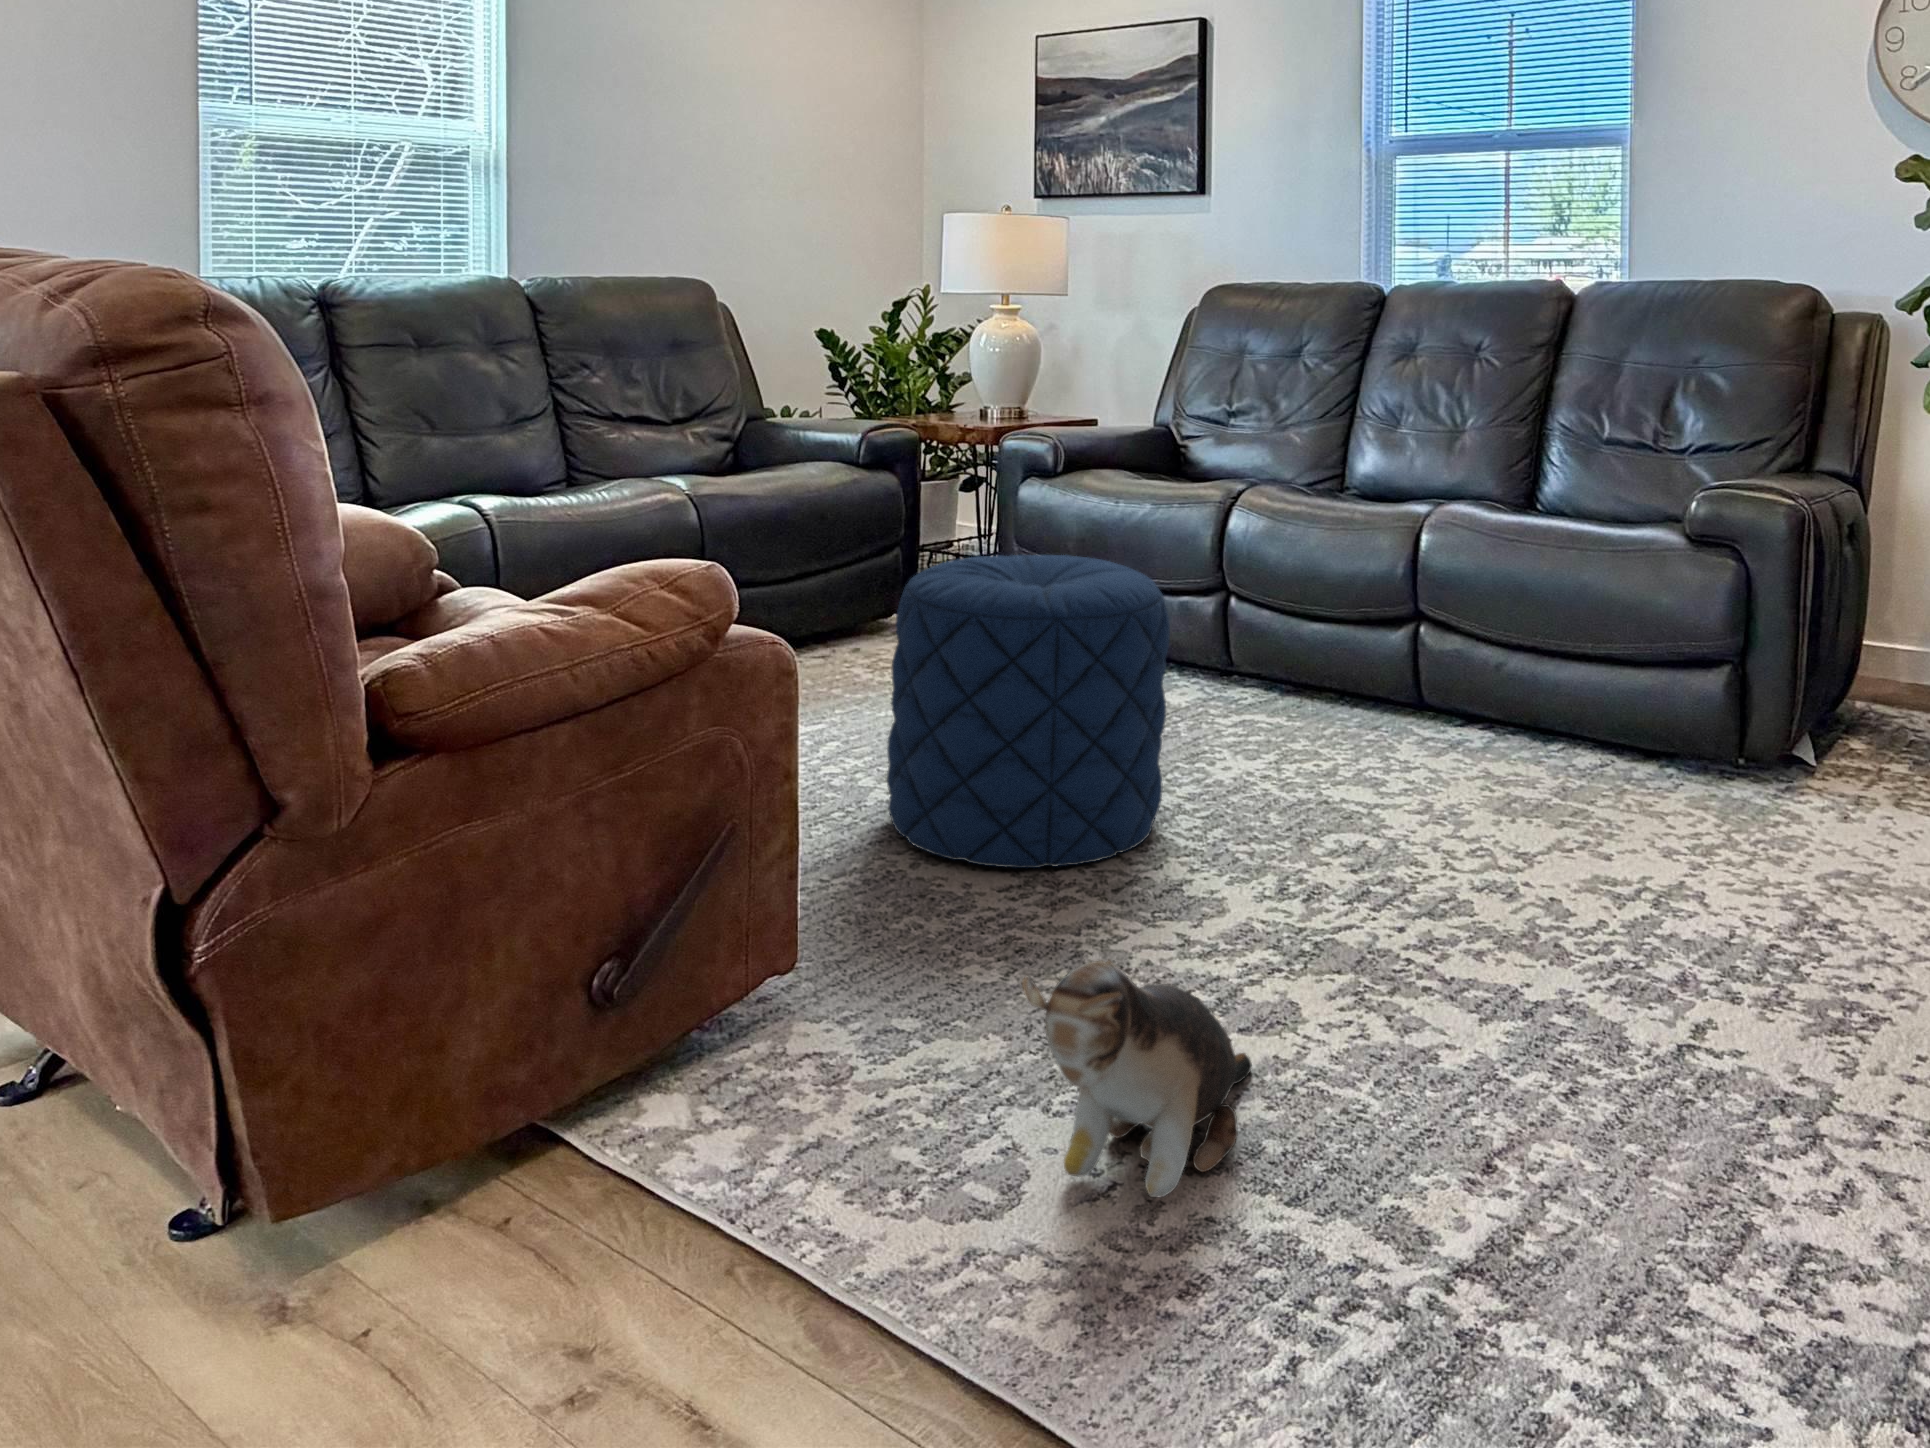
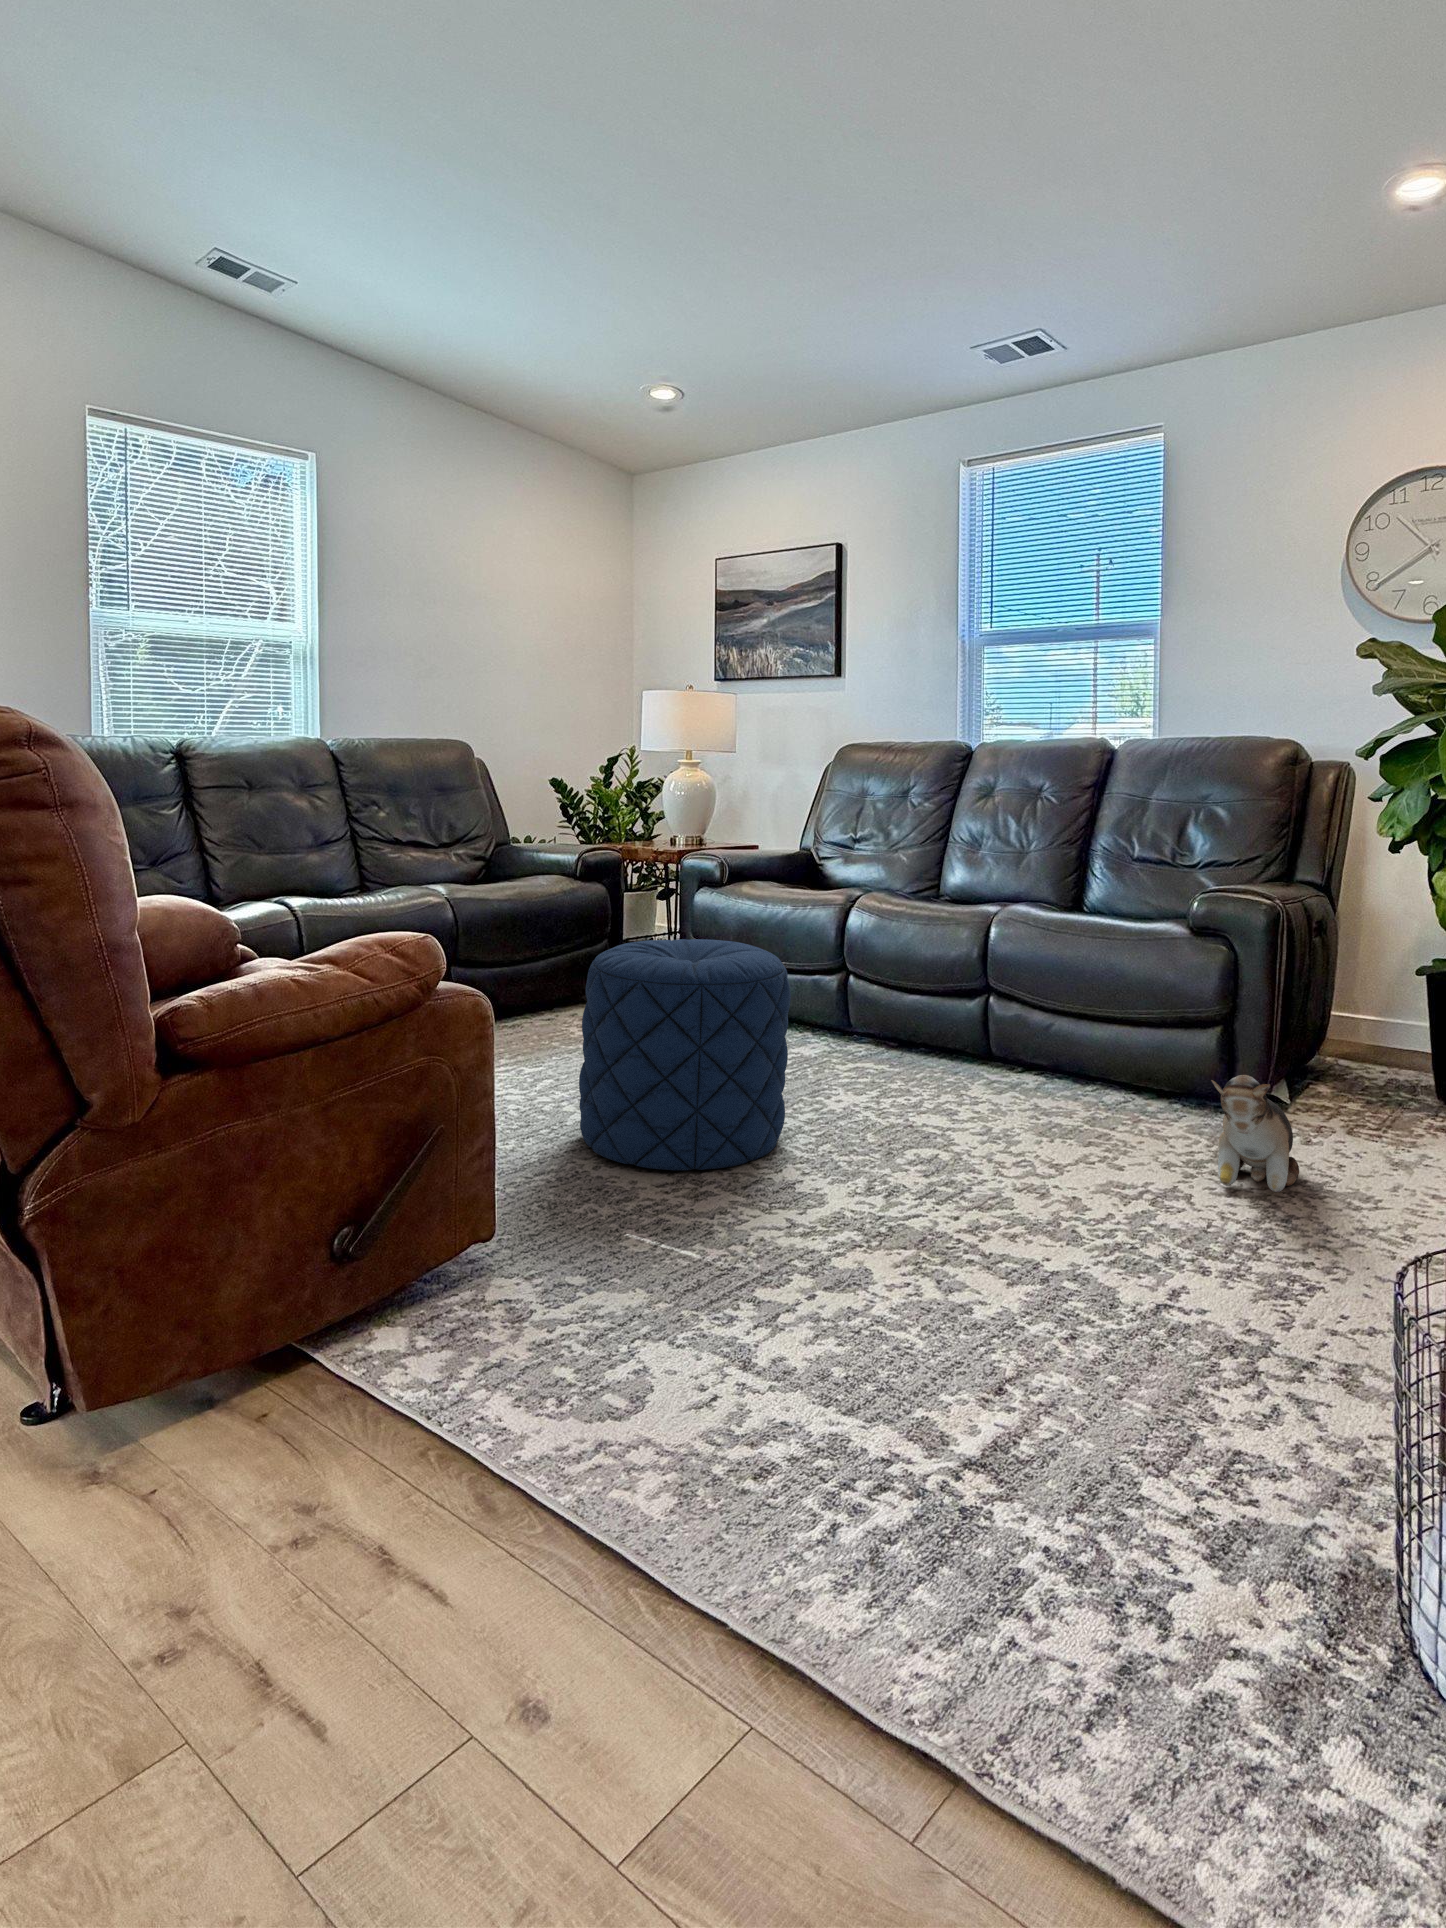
plush toy: present [1022,961,1252,1198] -> present [1211,1075,1299,1192]

